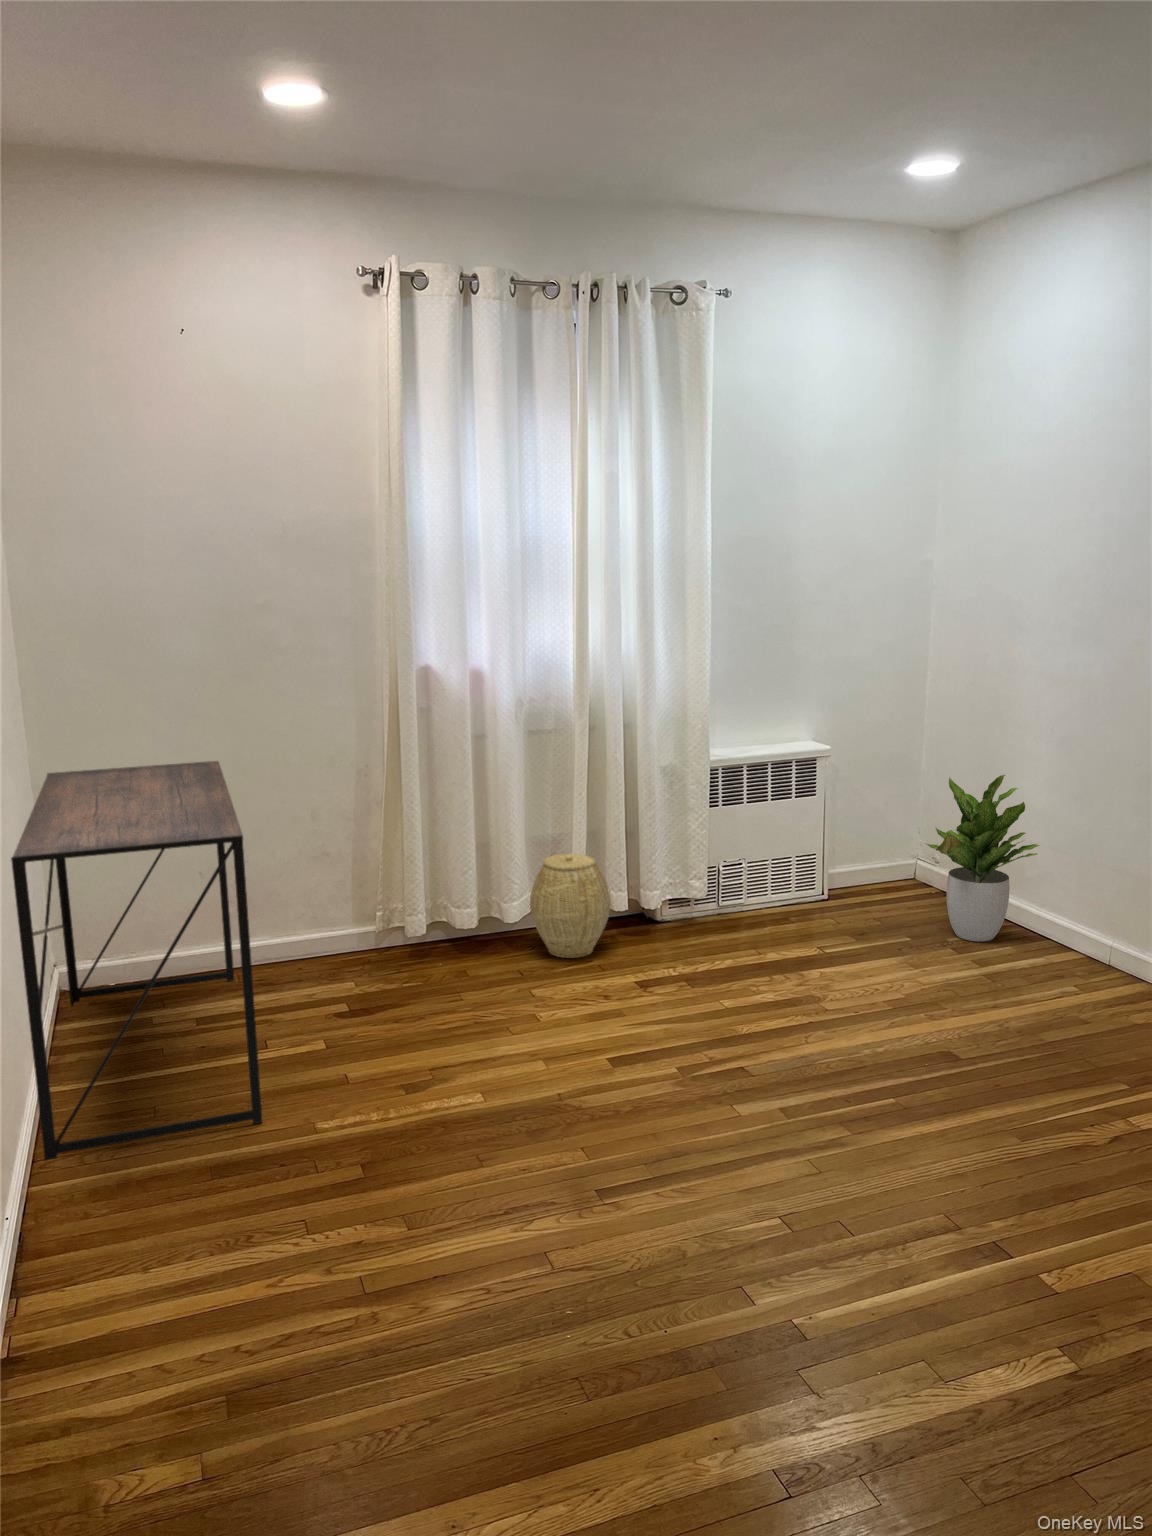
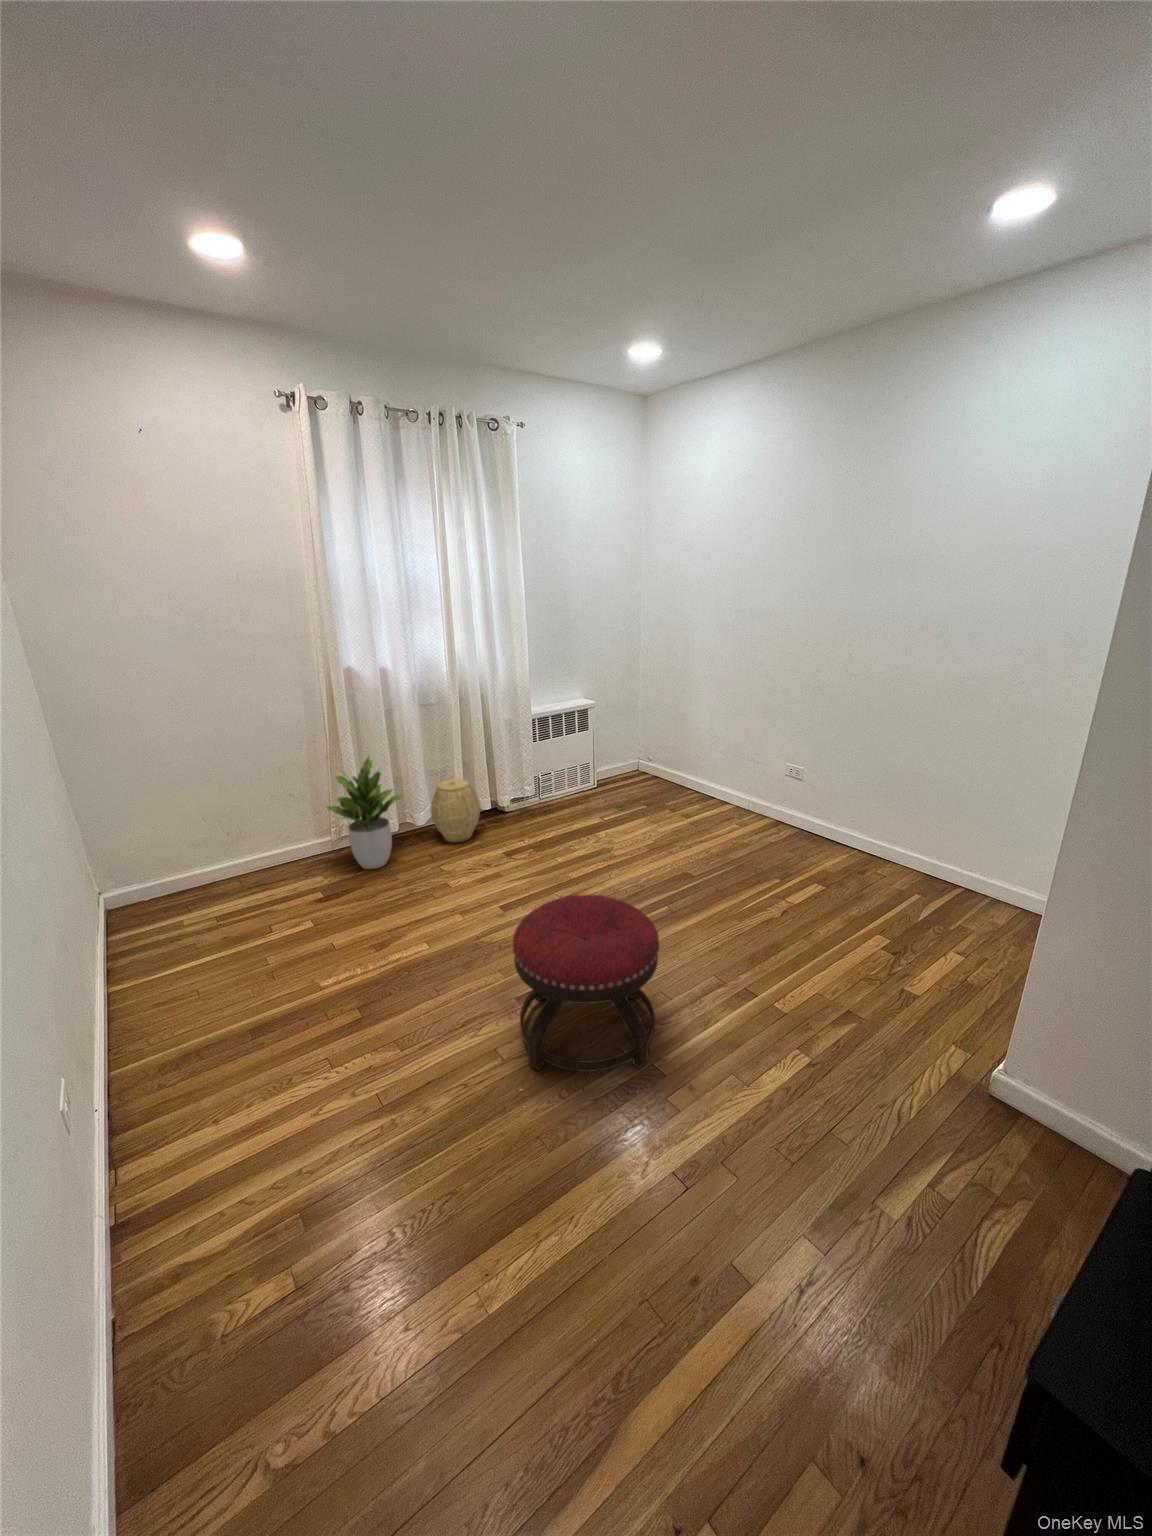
desk: present [11,761,262,1160] -> none [56,743,281,1048]
potted plant: present [927,775,1039,942] -> present [327,756,402,869]
ottoman: none [582,1028,821,1320] -> present [513,894,659,1072]

